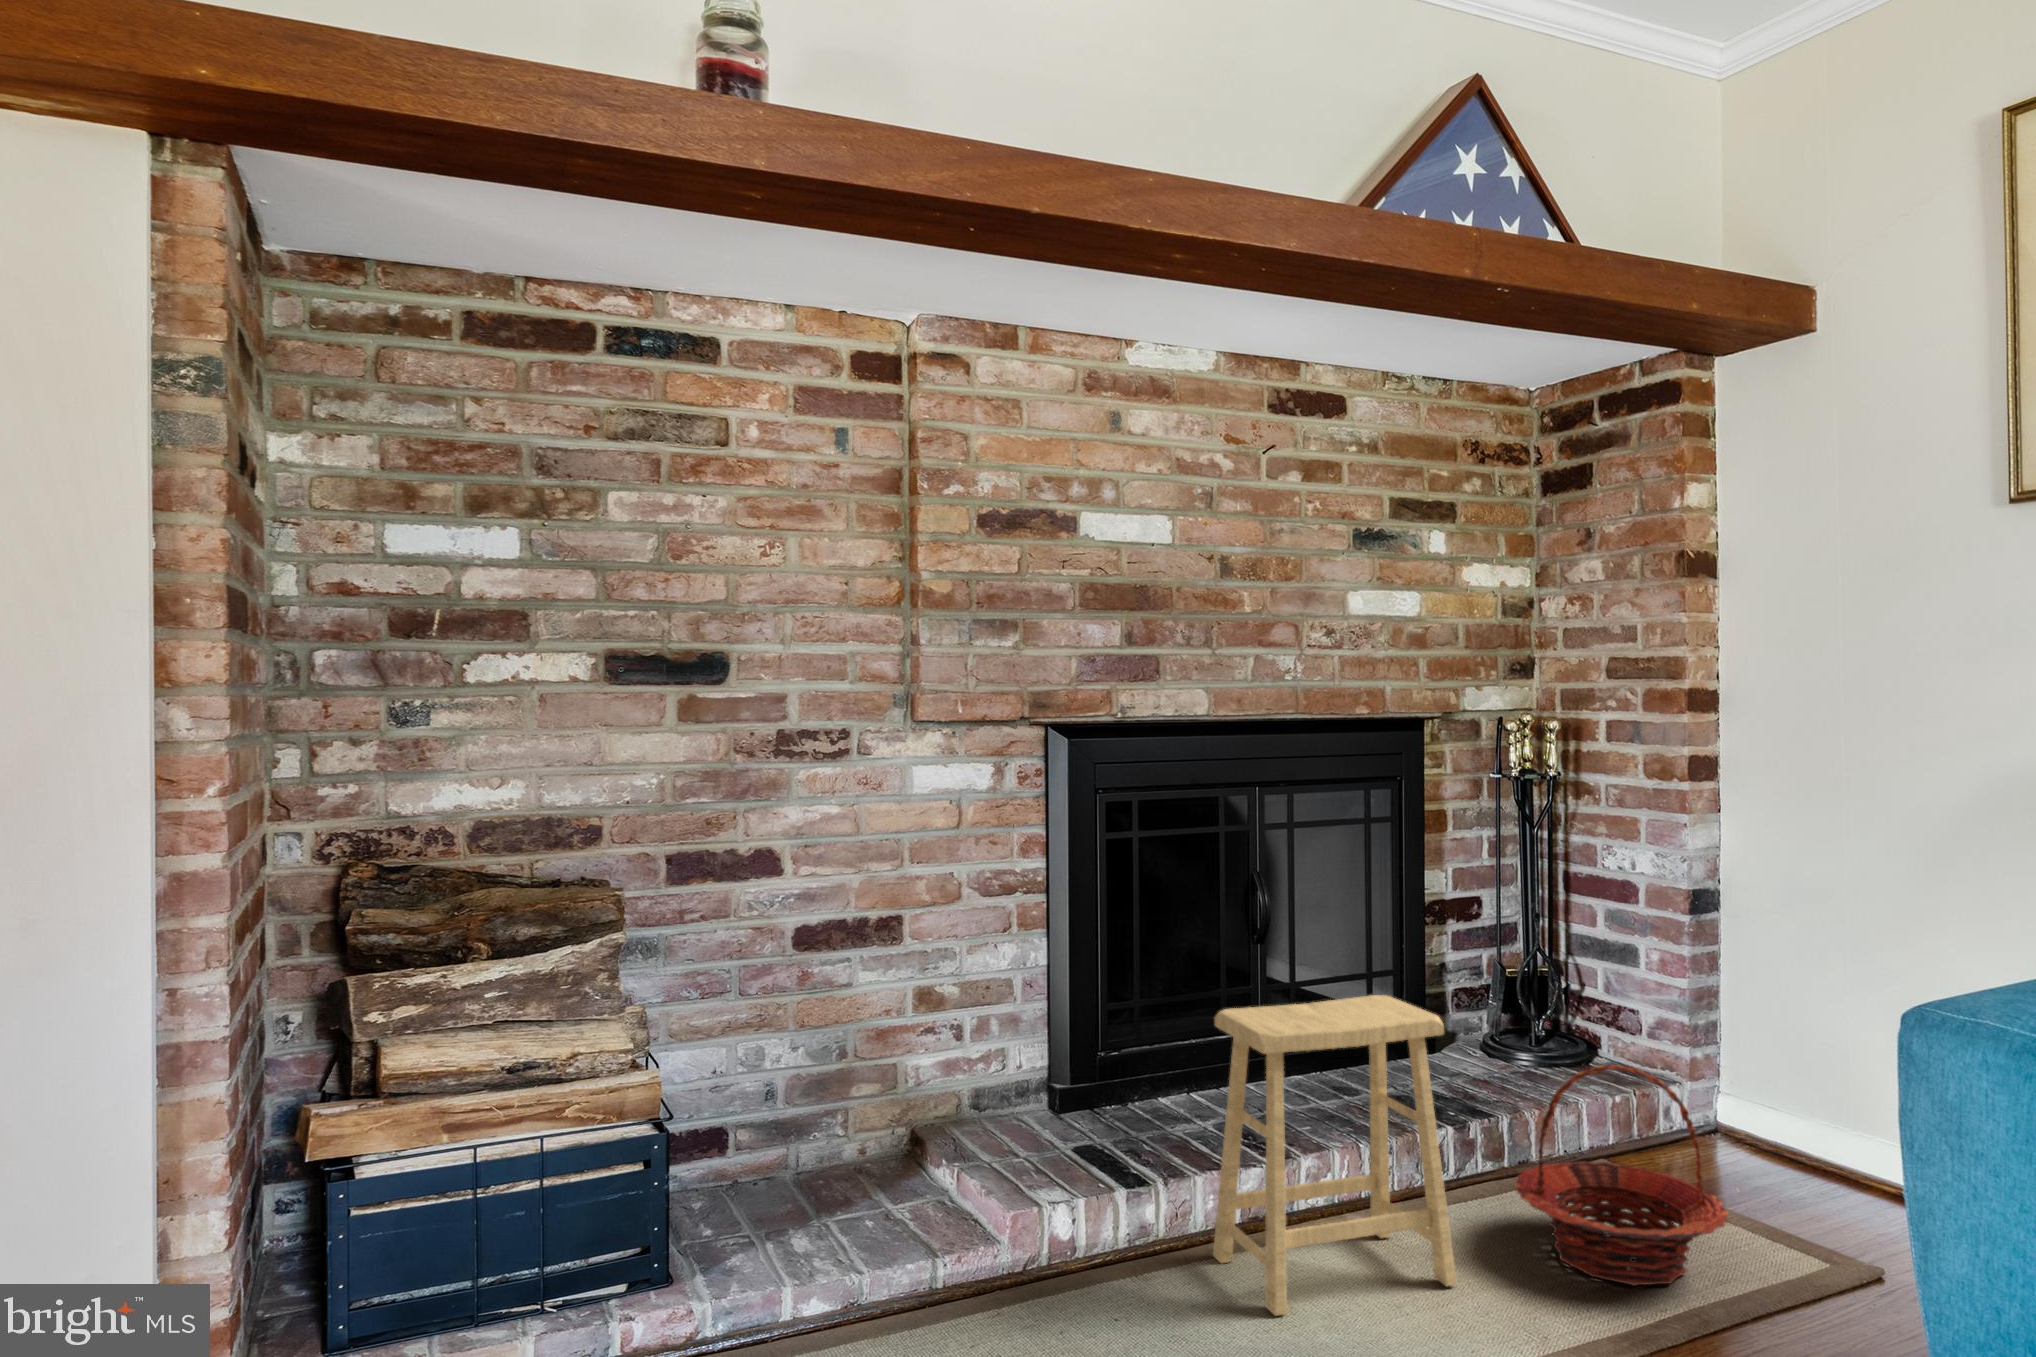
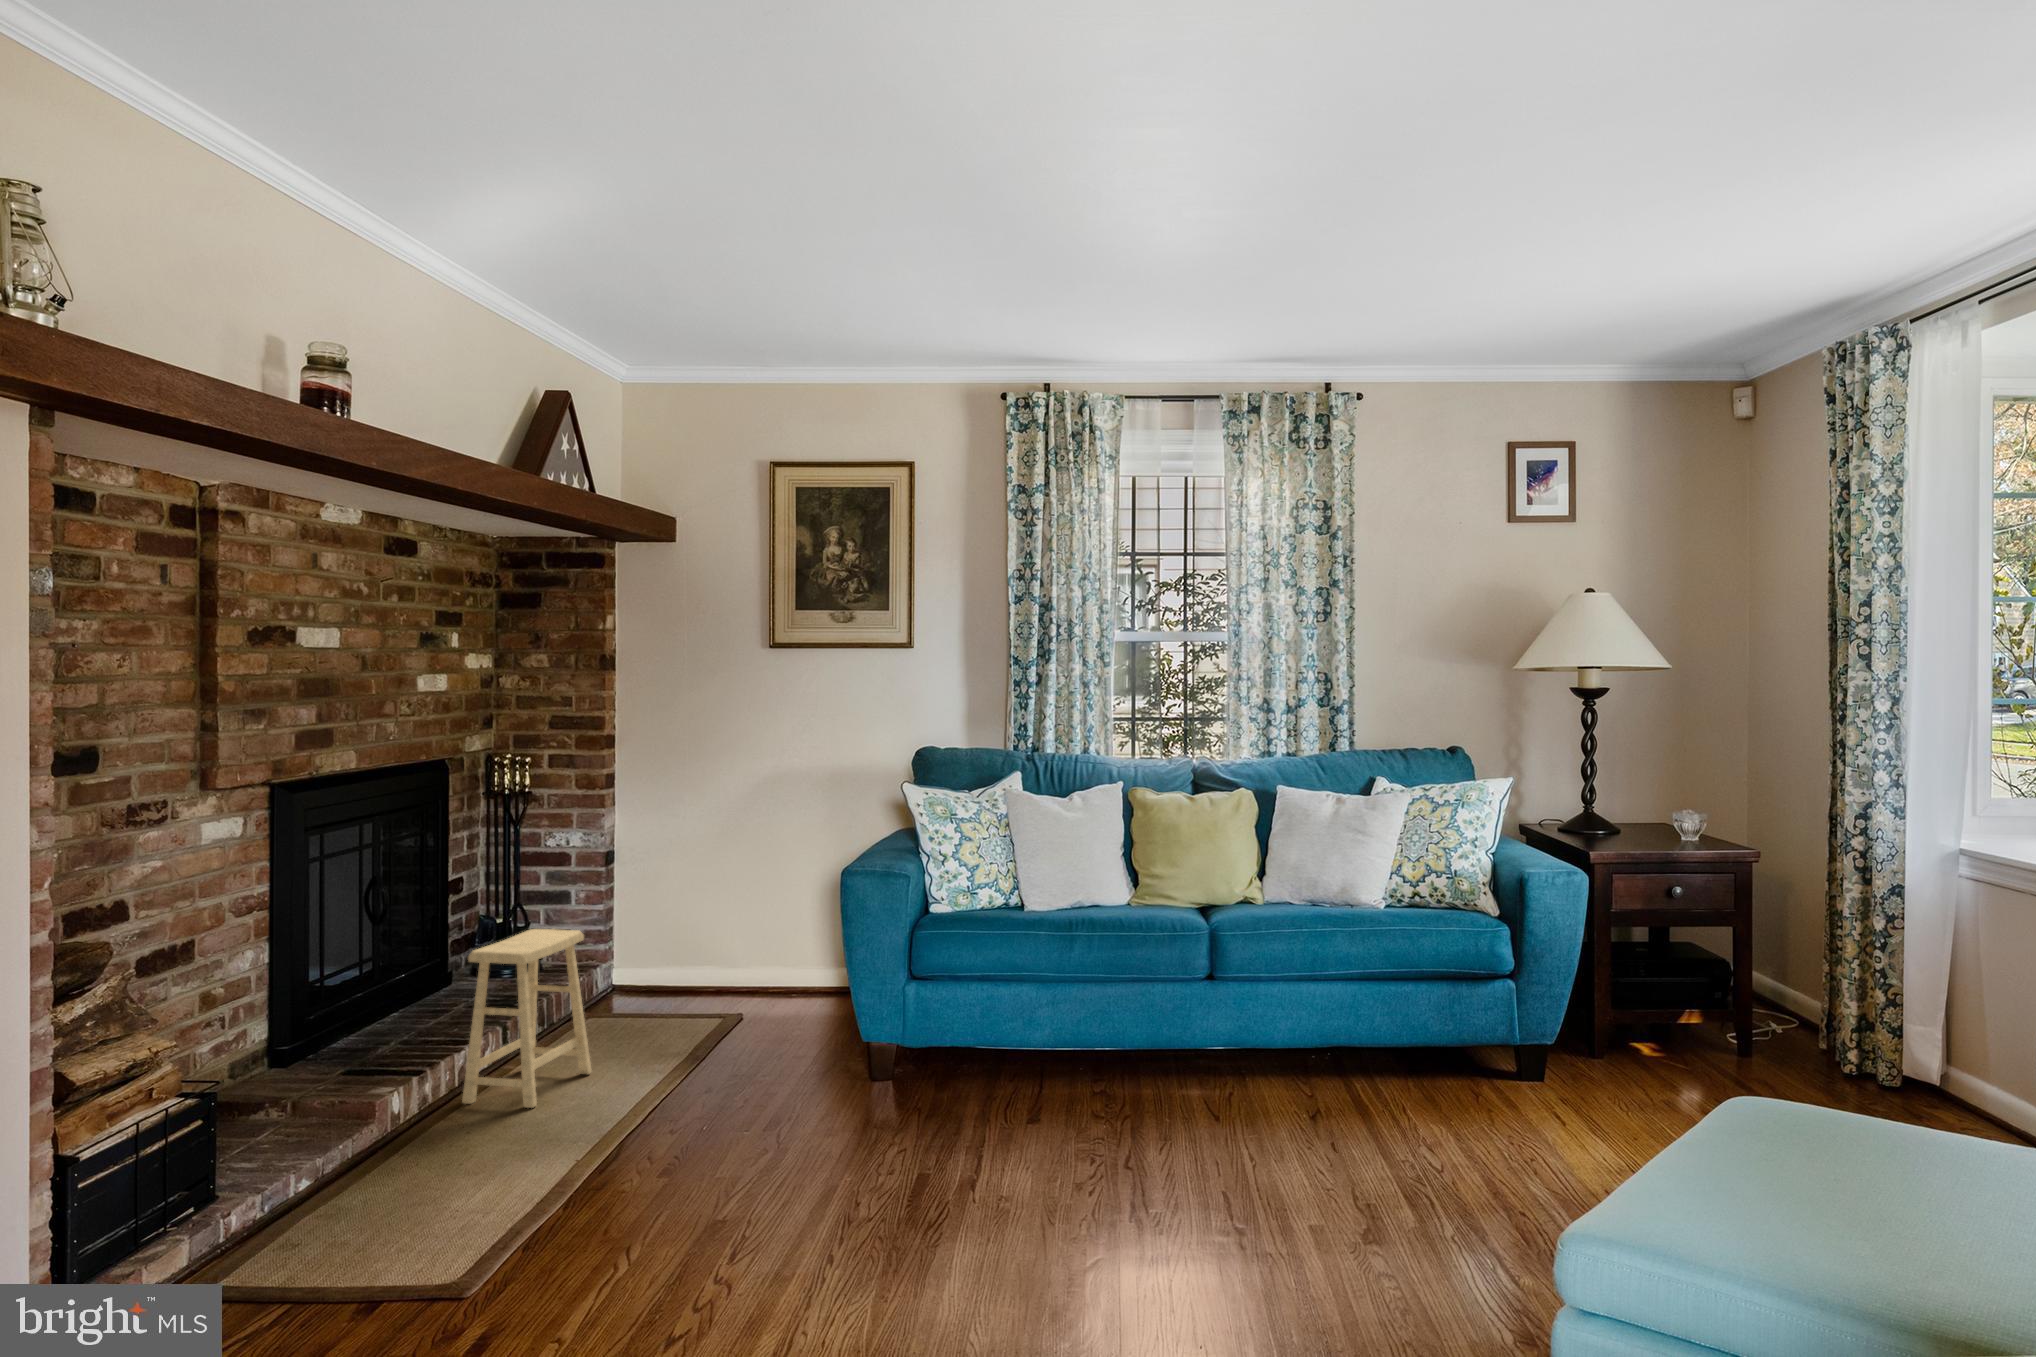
basket: present [1515,1065,1728,1285] -> none [587,943,693,1052]

